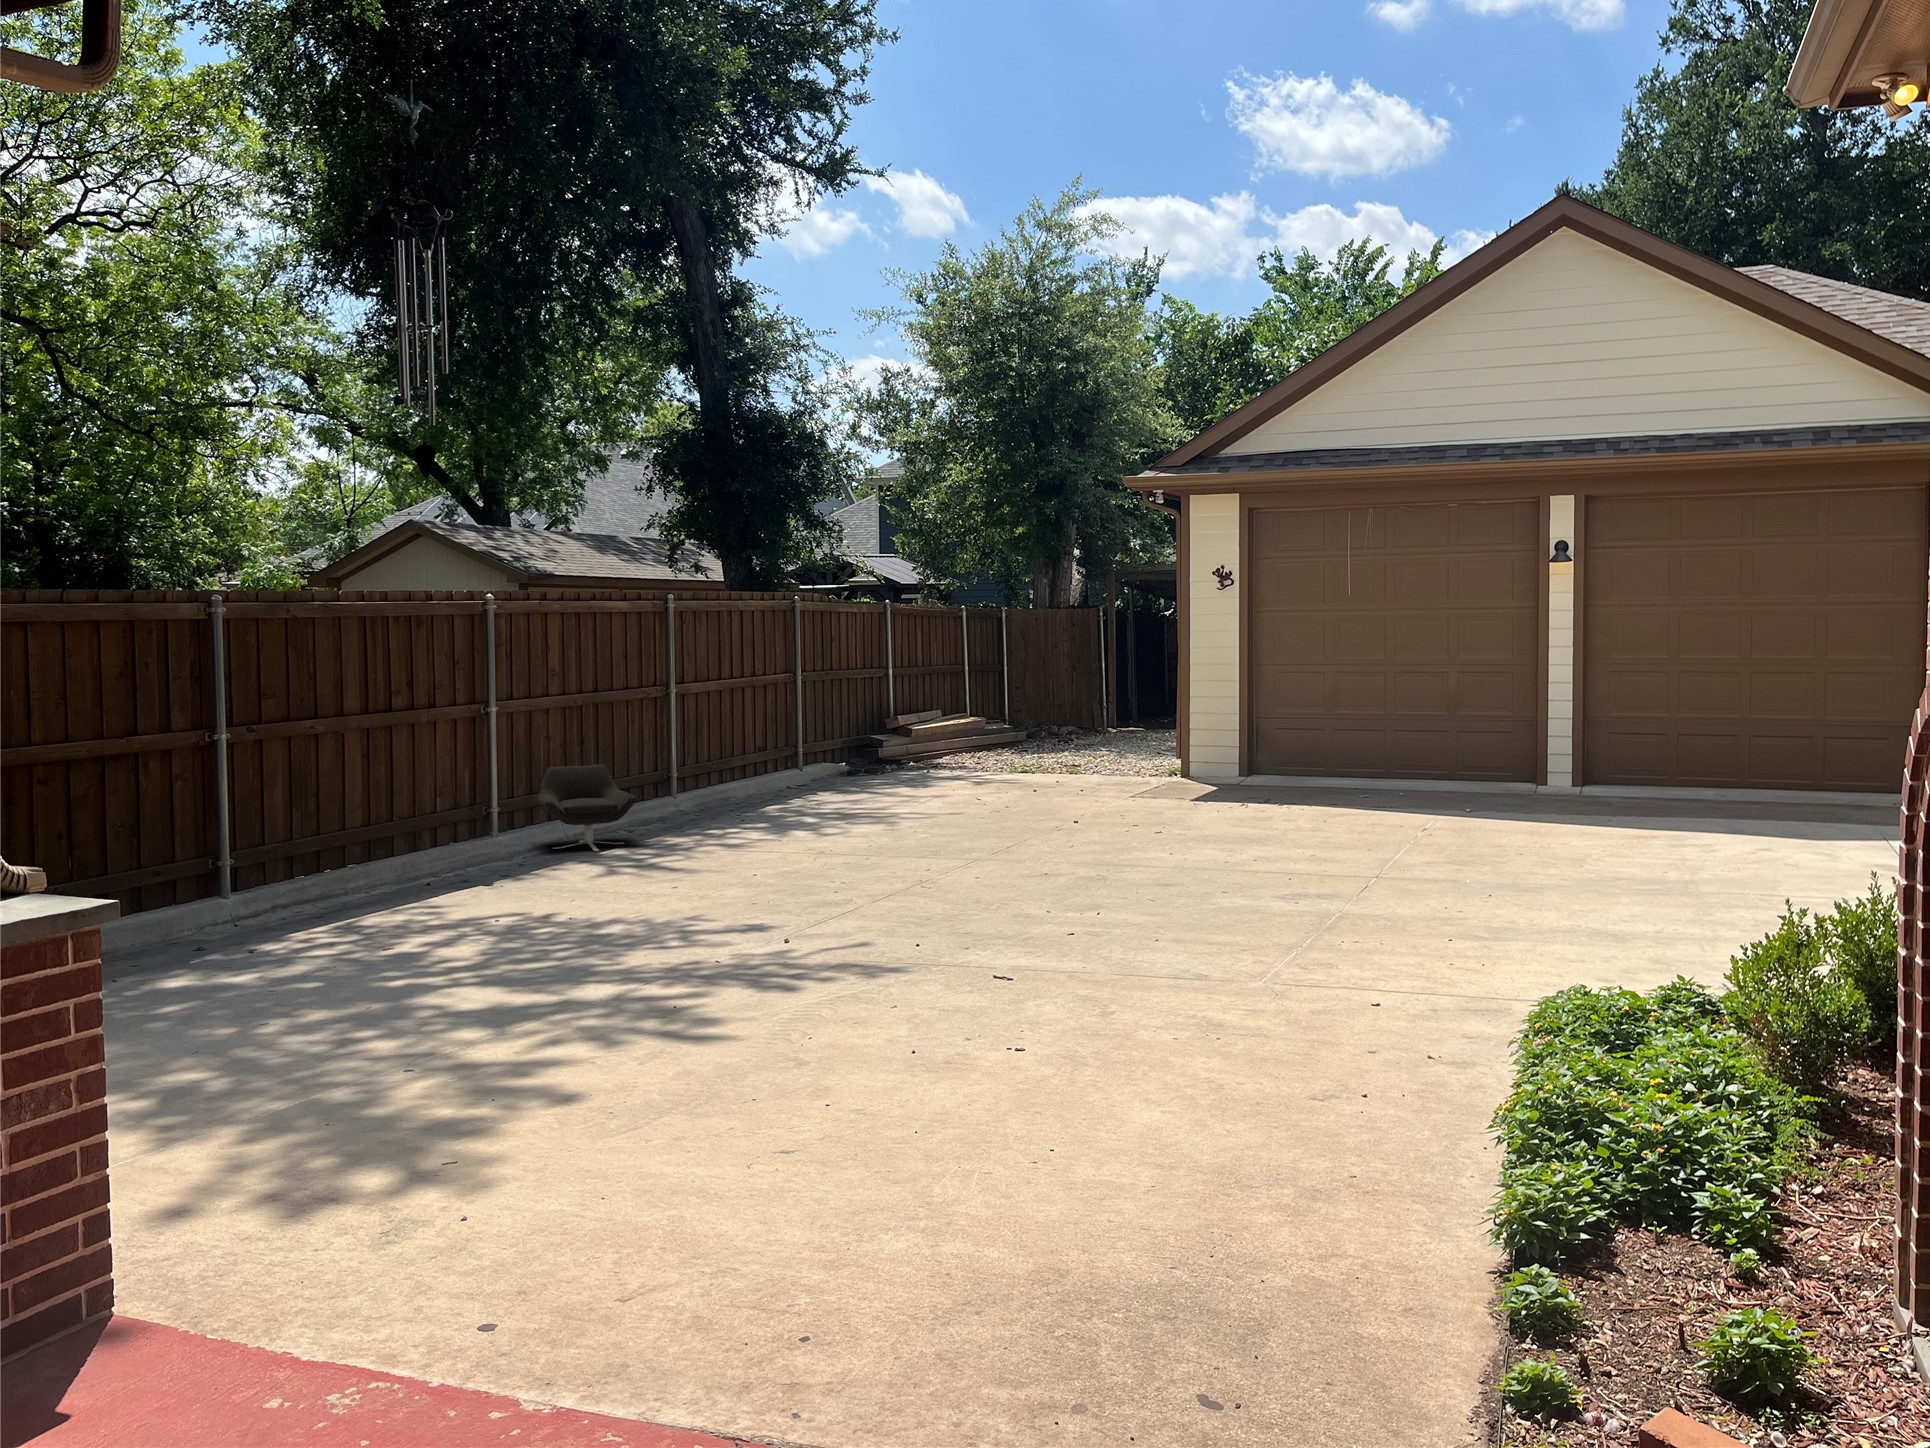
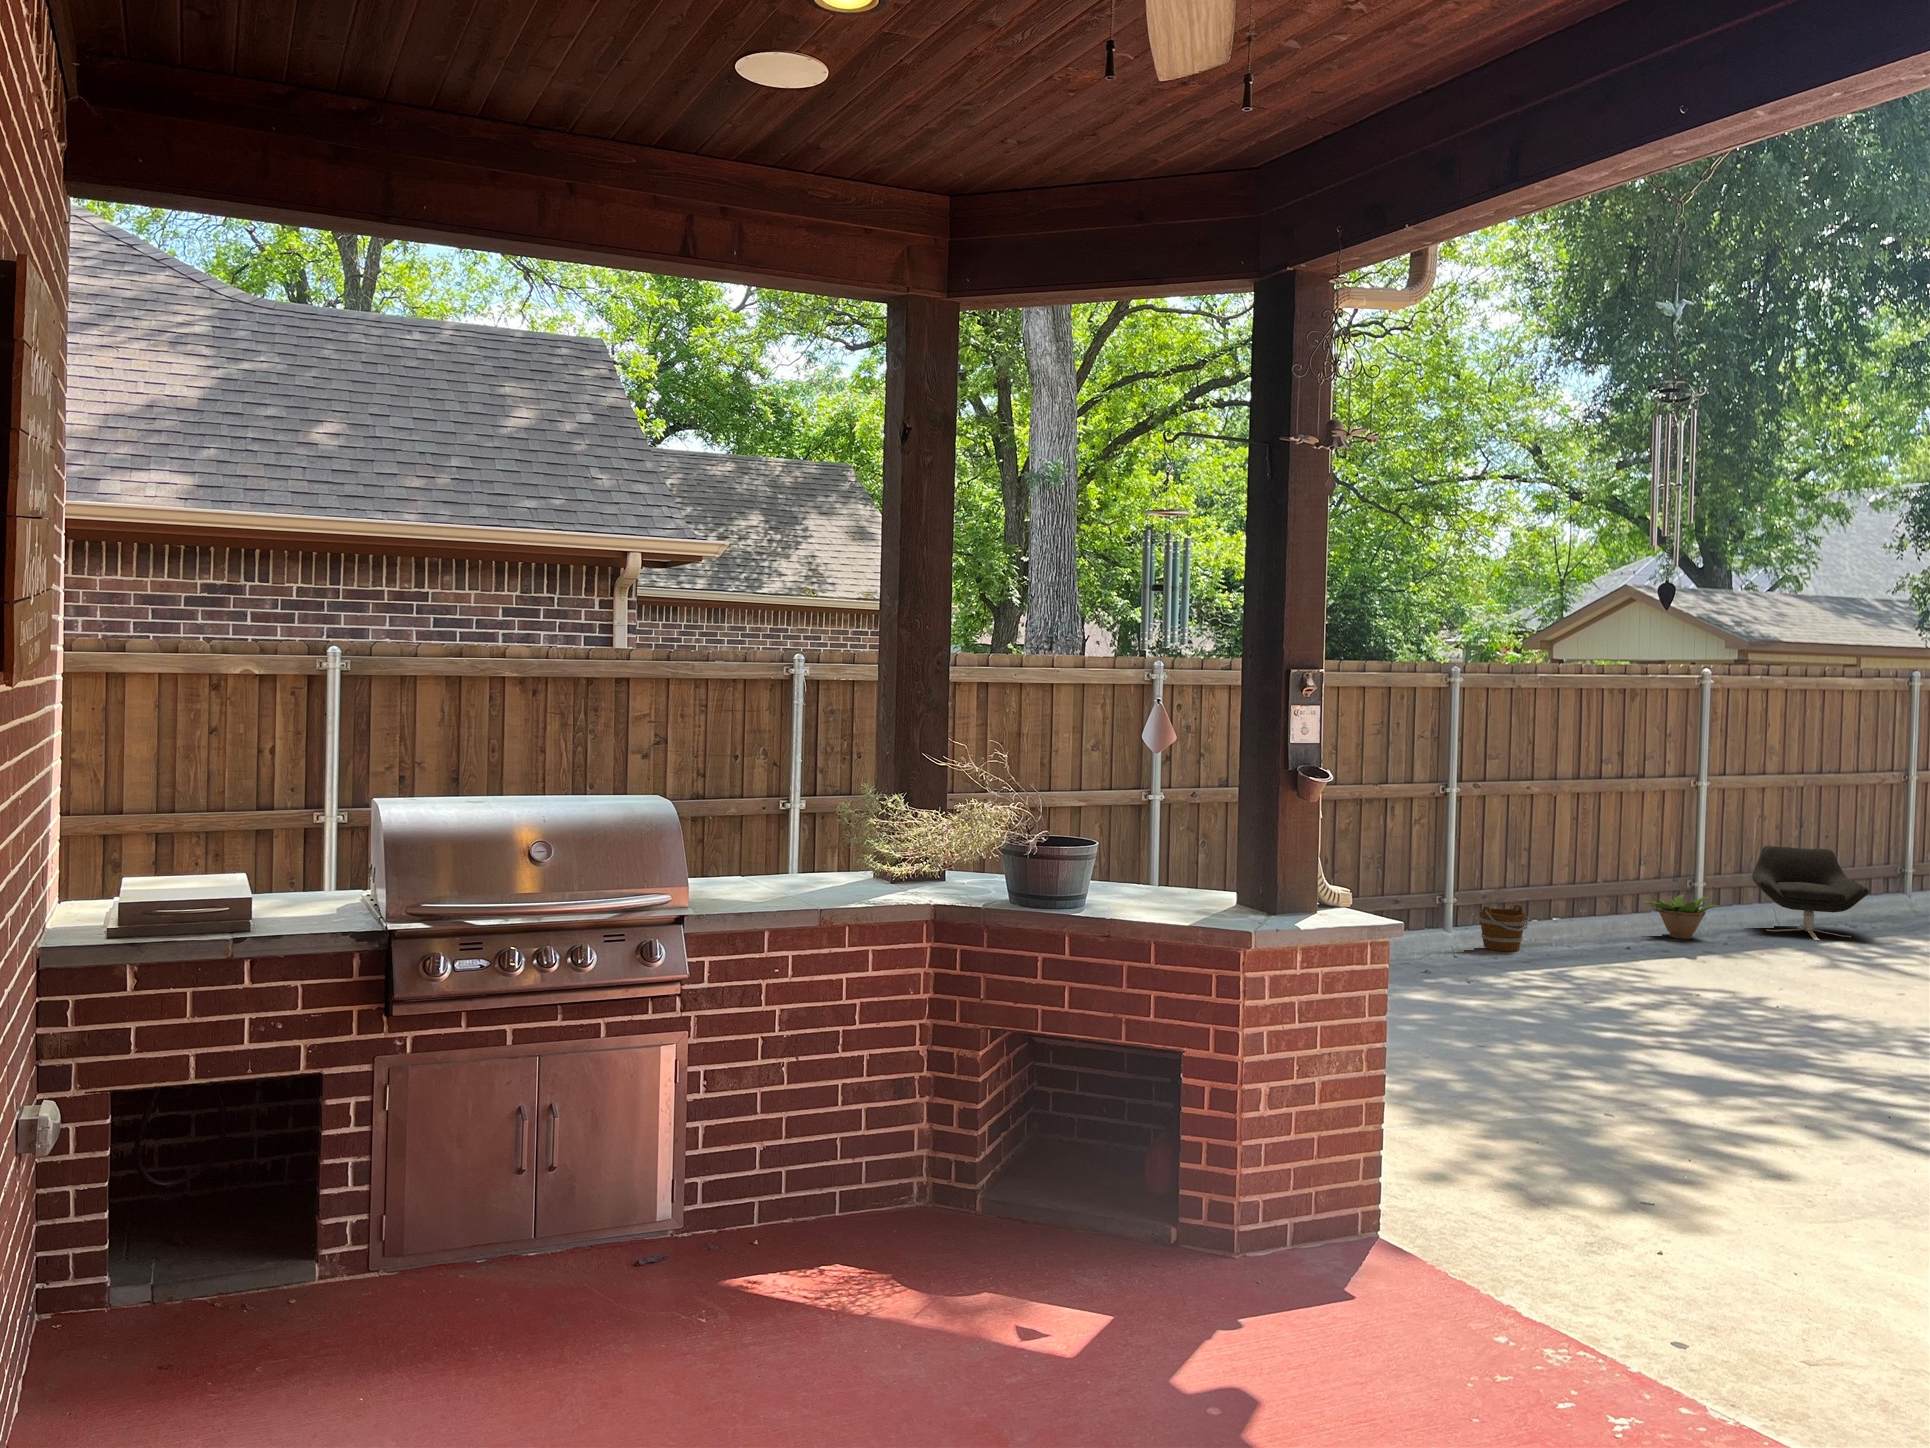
decorative plant: none [434,824,512,869] -> present [1642,894,1721,939]
bucket: none [258,860,317,914] -> present [1479,905,1529,952]

